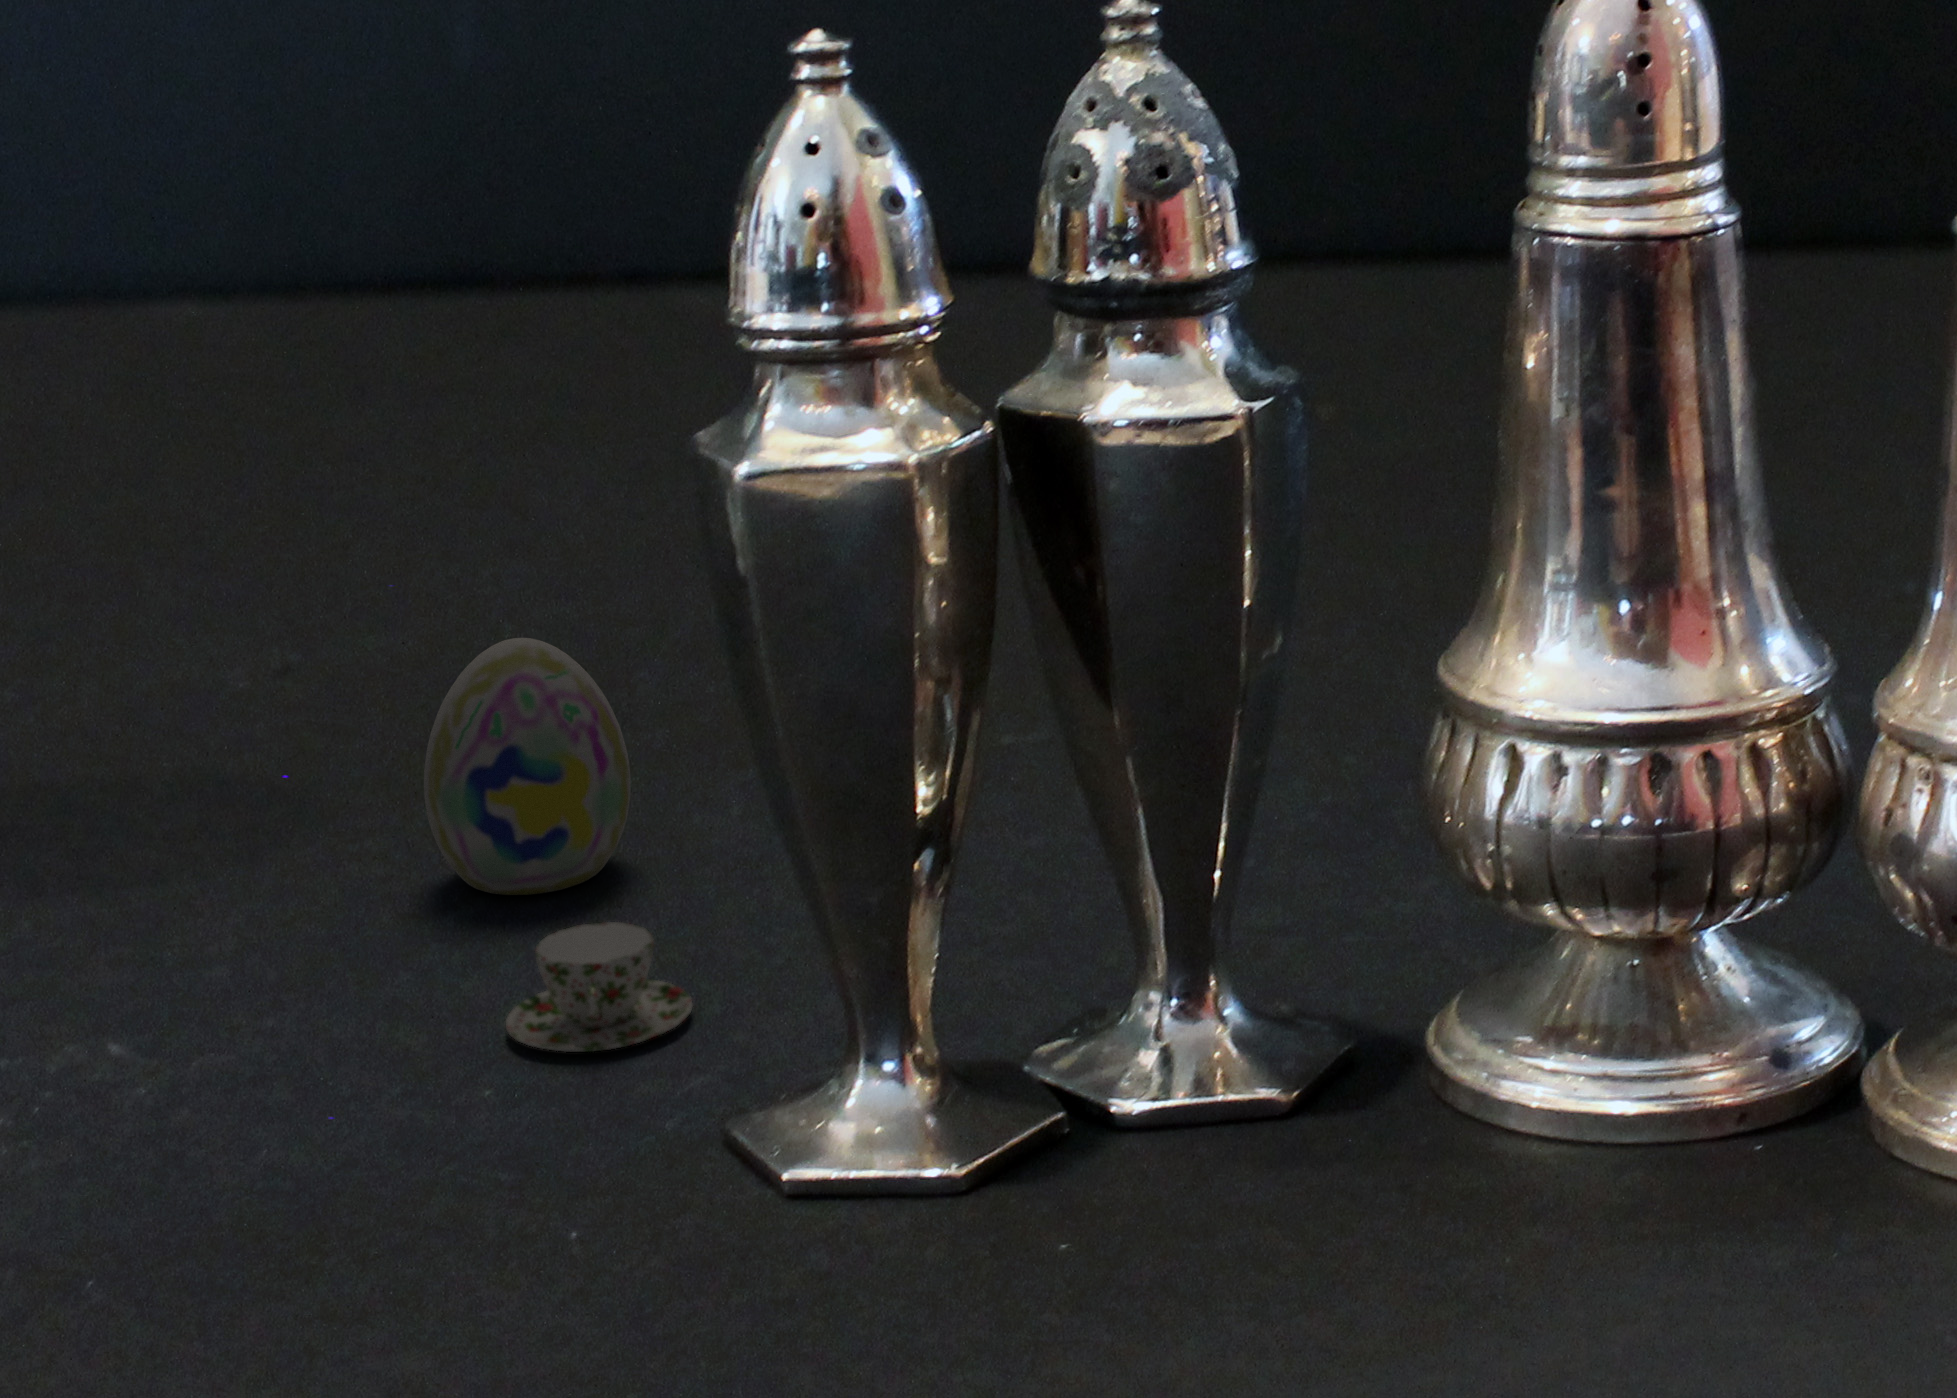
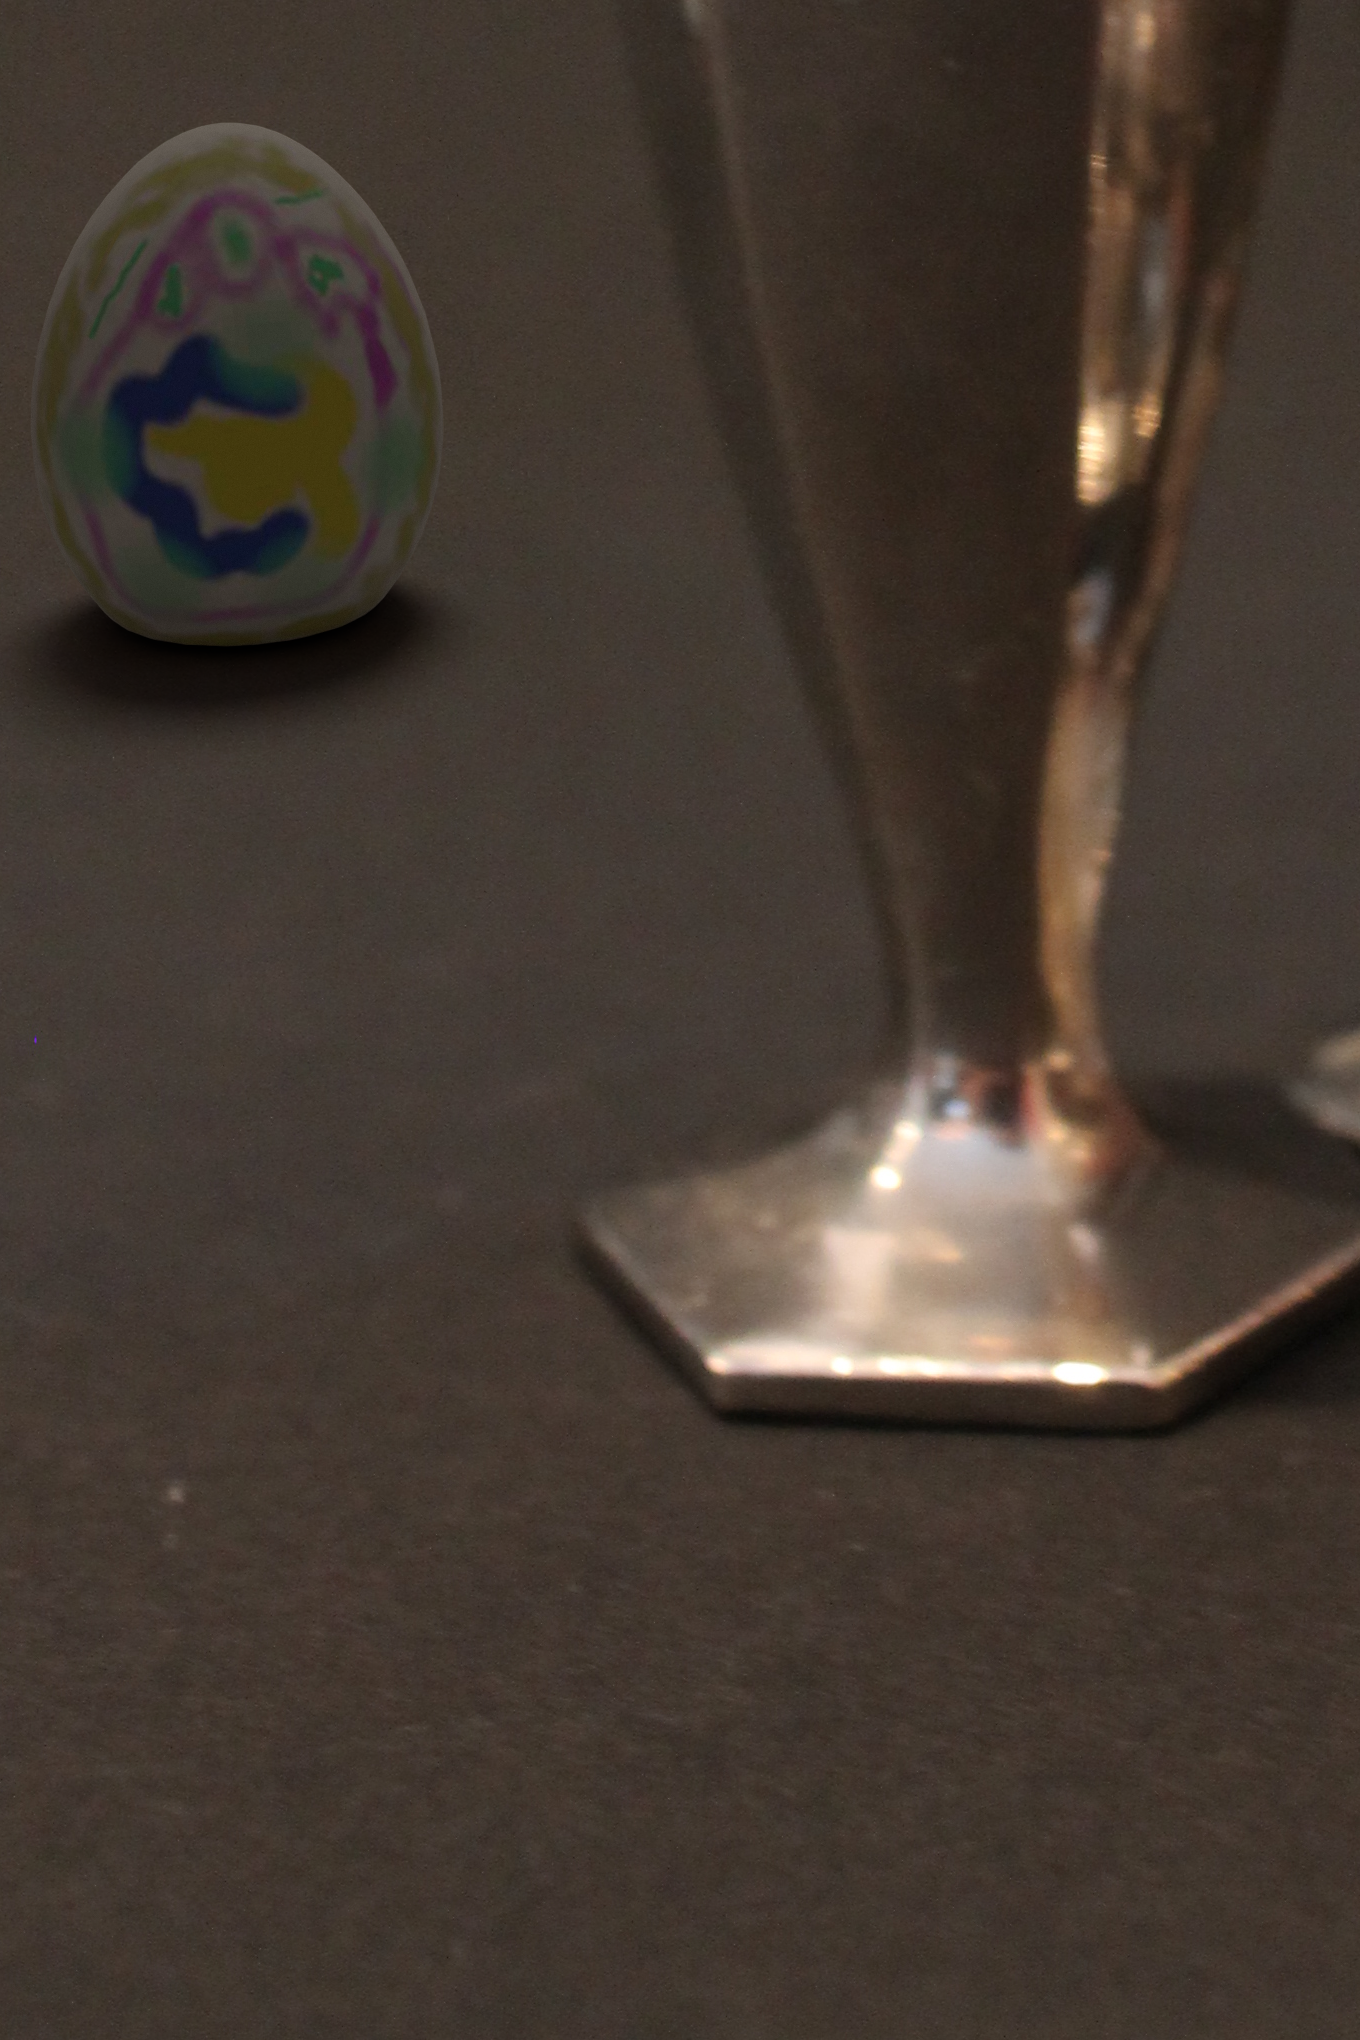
teacup: present [506,922,692,1052] -> none [129,707,536,994]

